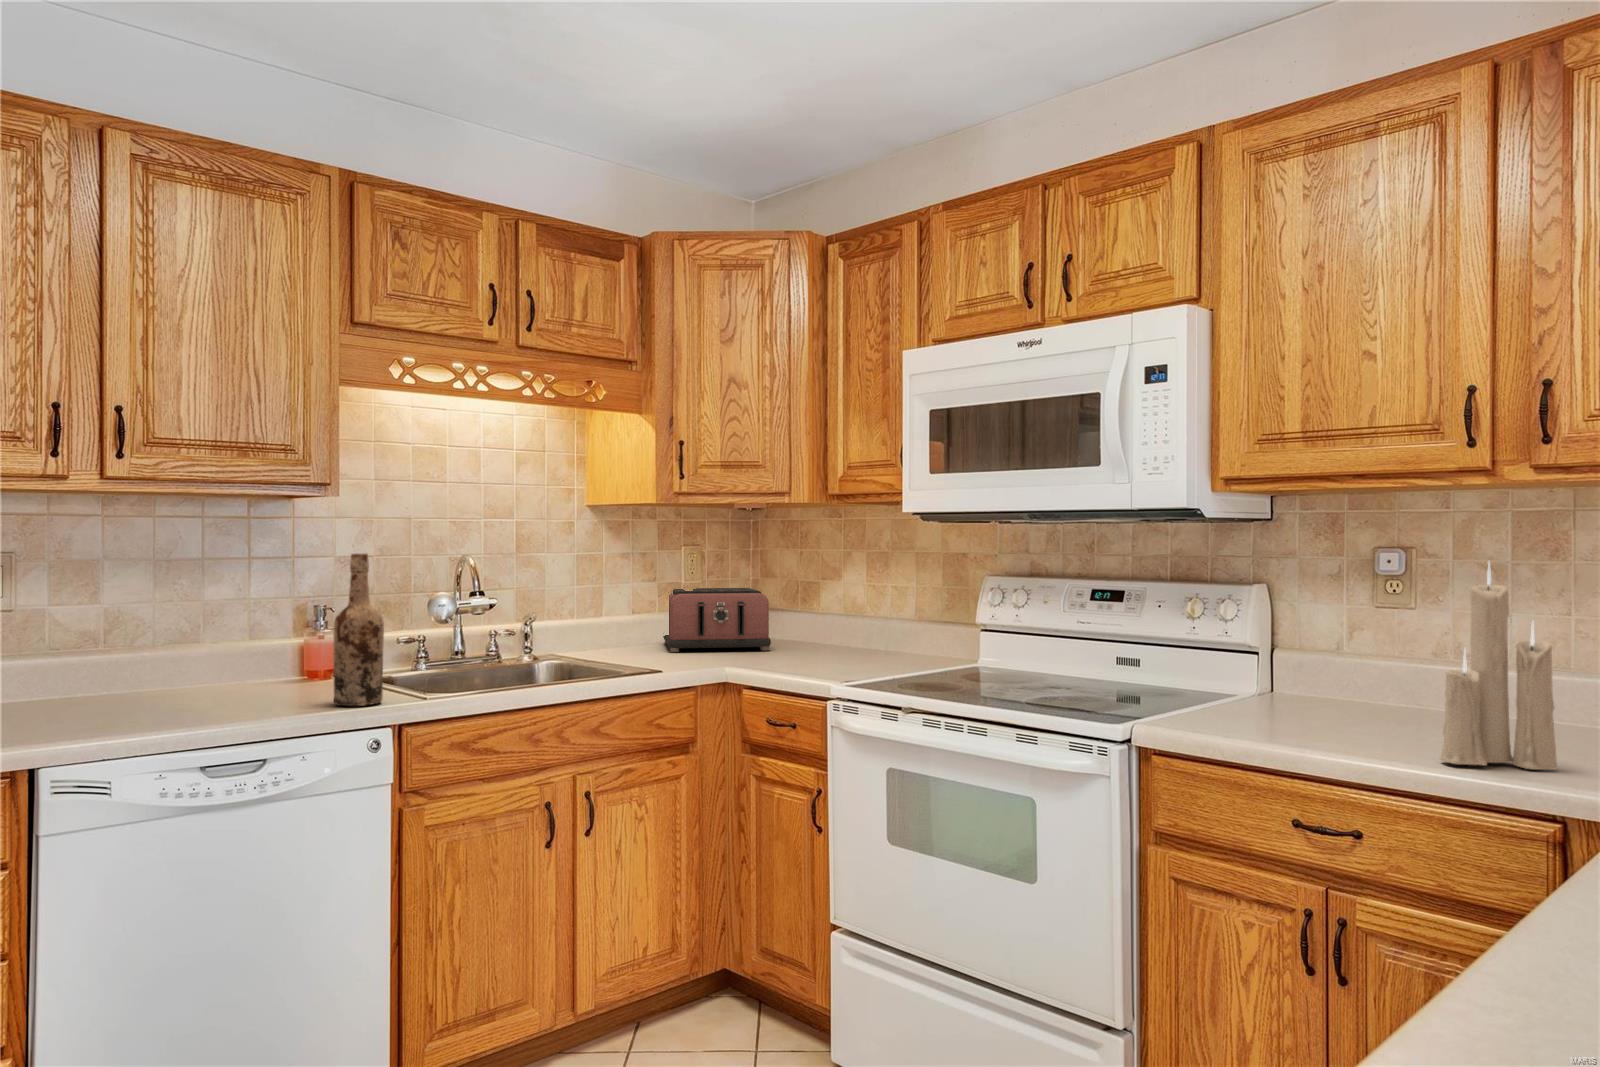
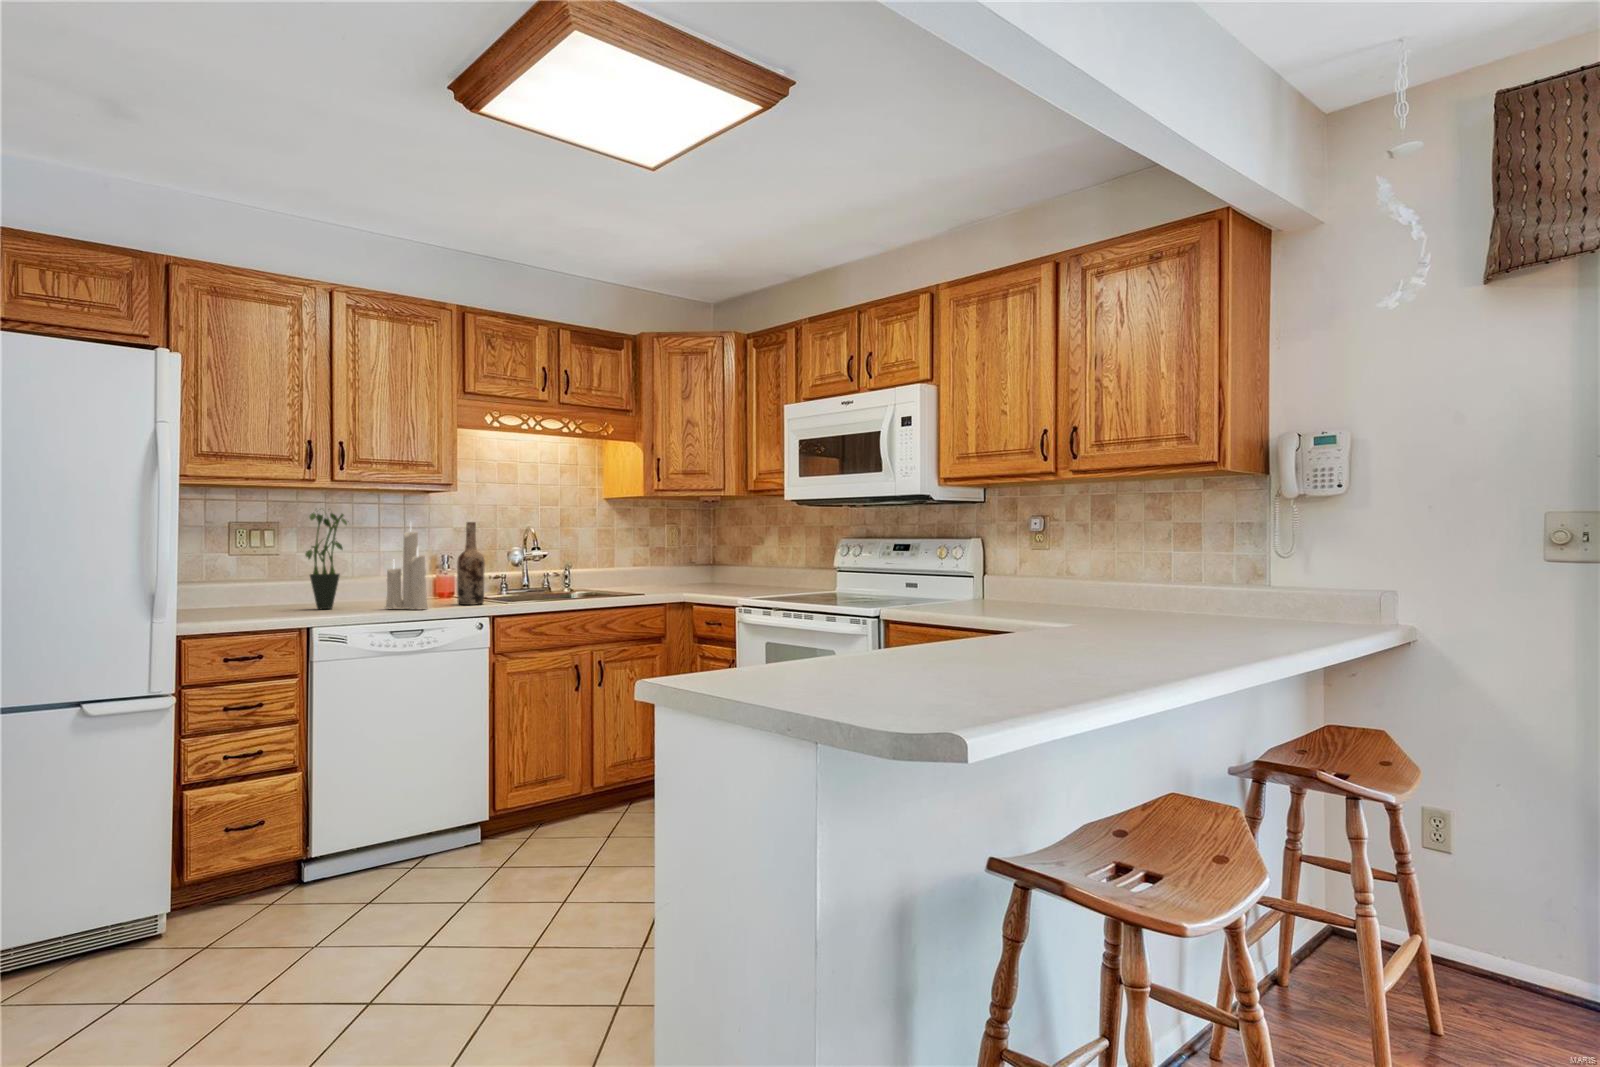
potted plant: none [38,529,134,721] -> present [305,512,347,609]
candle: present [1440,562,1557,770] -> present [385,531,428,609]
toaster: present [663,588,771,652] -> none [654,550,718,588]

